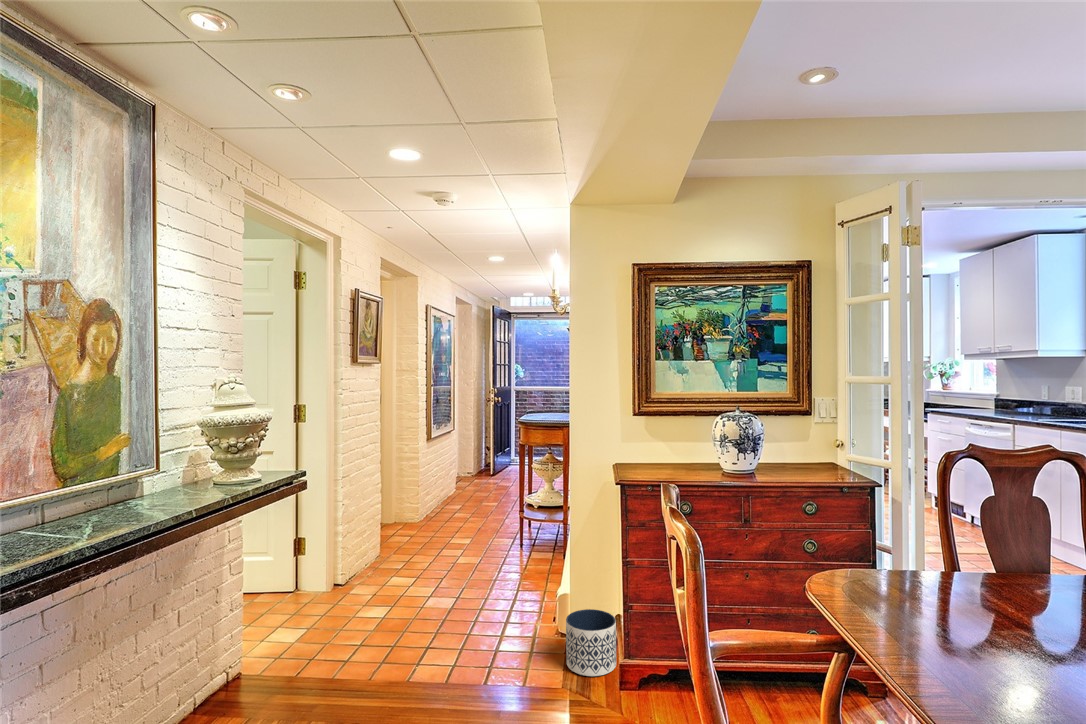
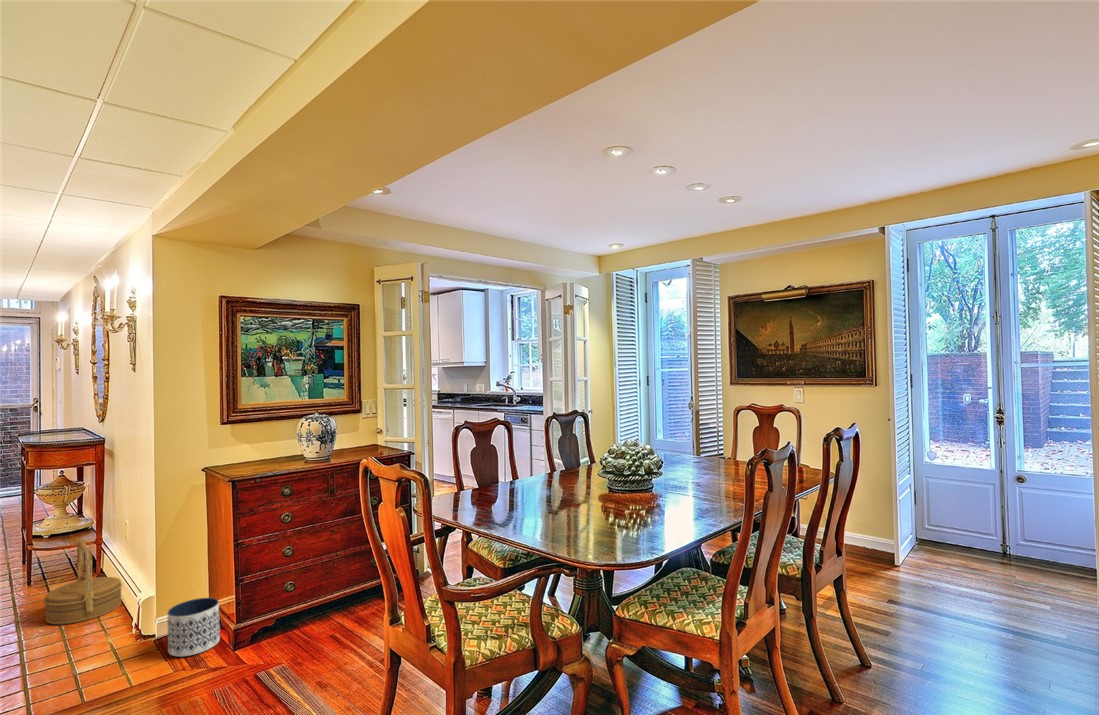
woven basket: none [507,512,565,591] -> present [44,540,122,625]

